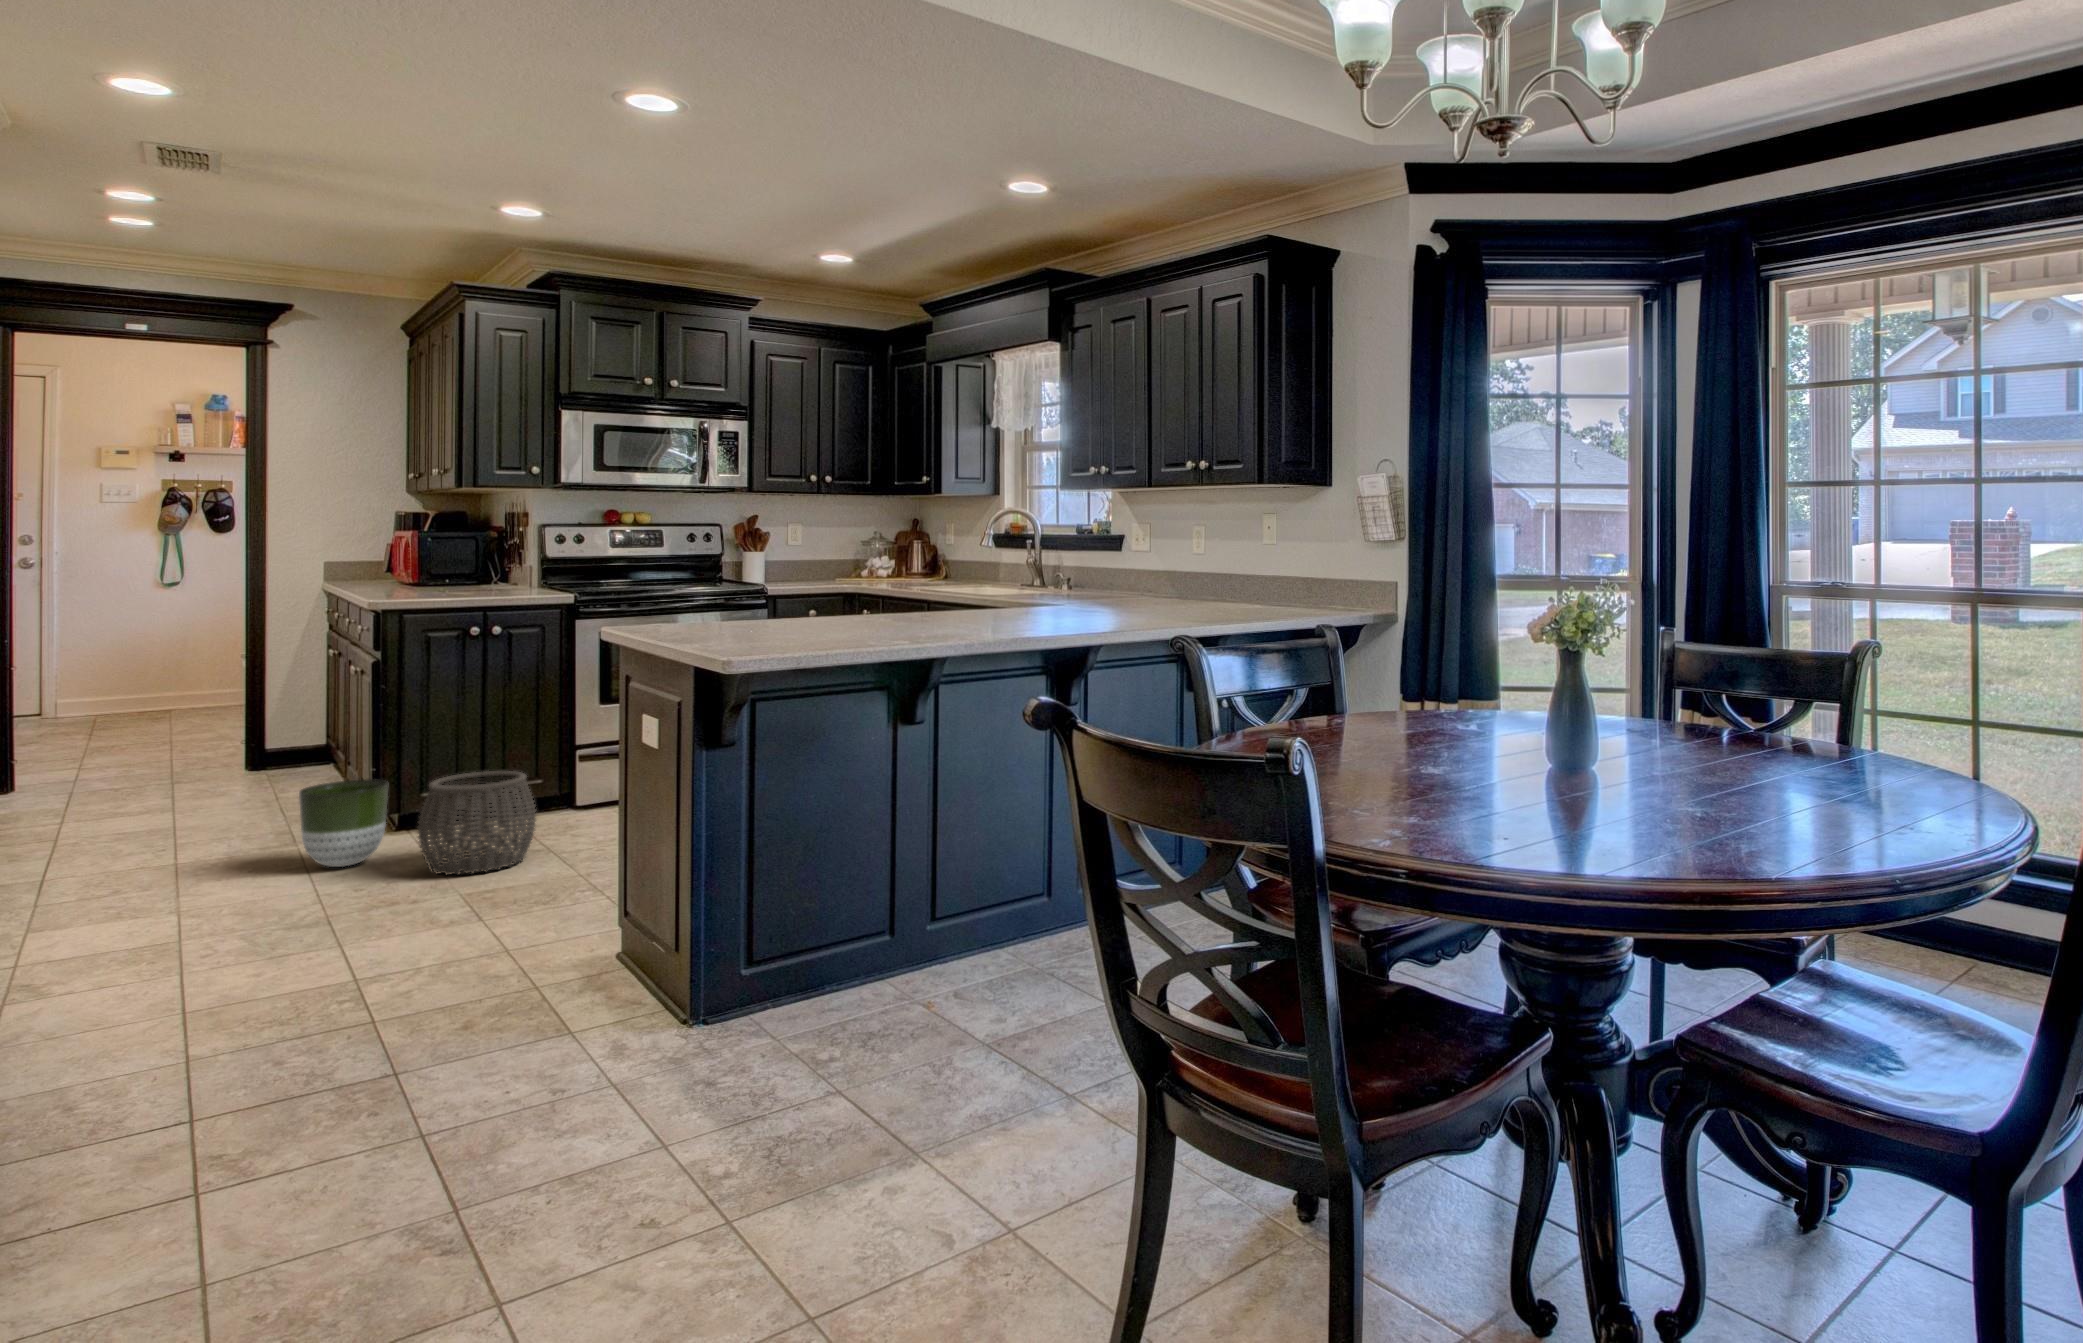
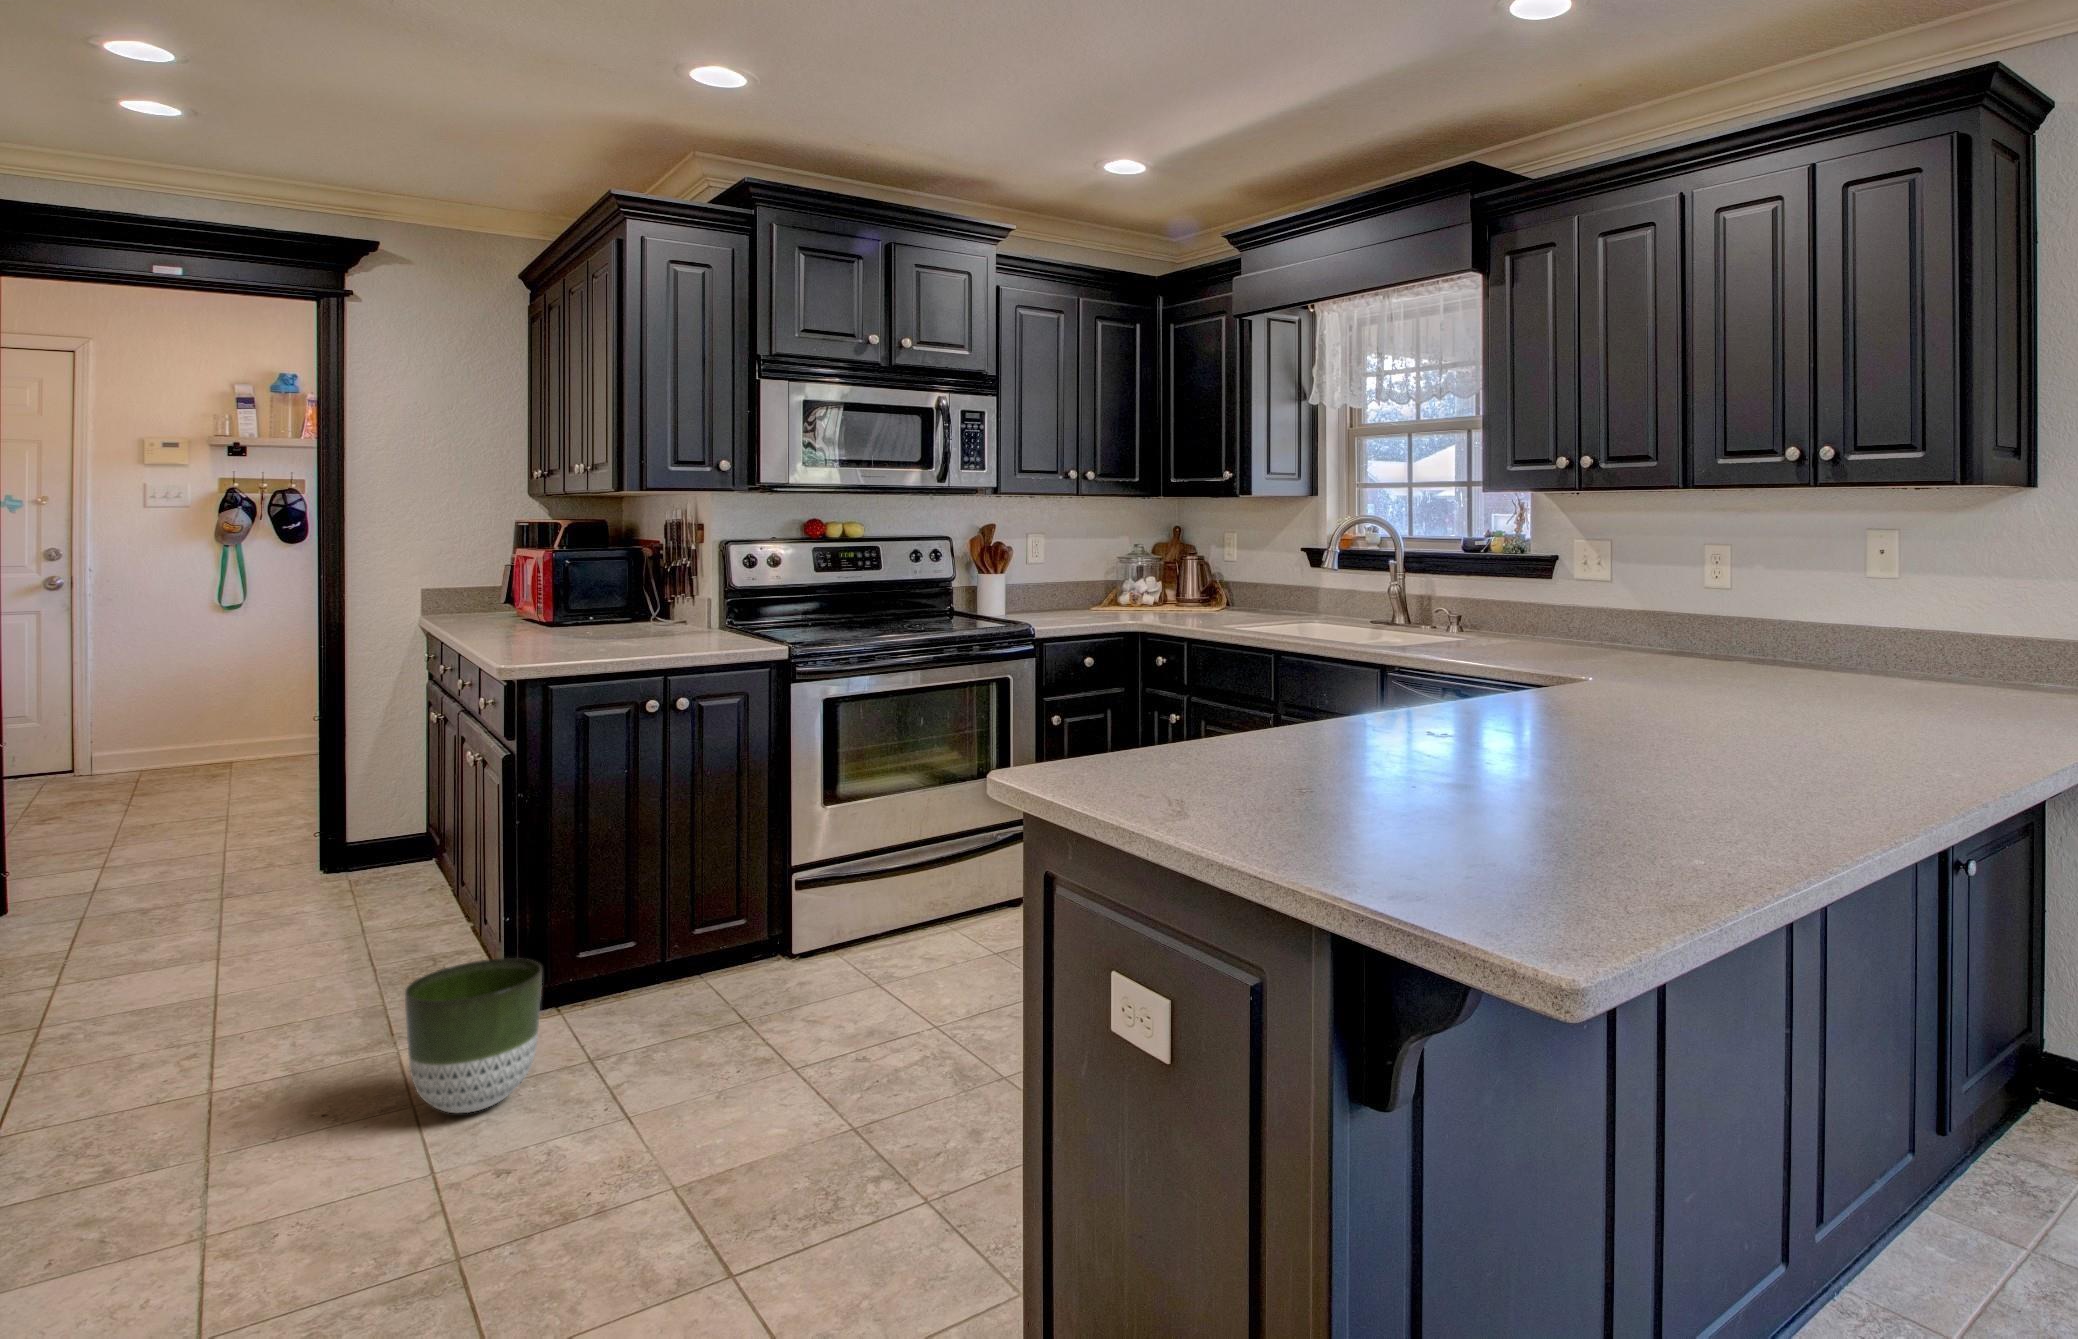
woven basket: present [418,771,536,875] -> none [592,945,776,1138]

